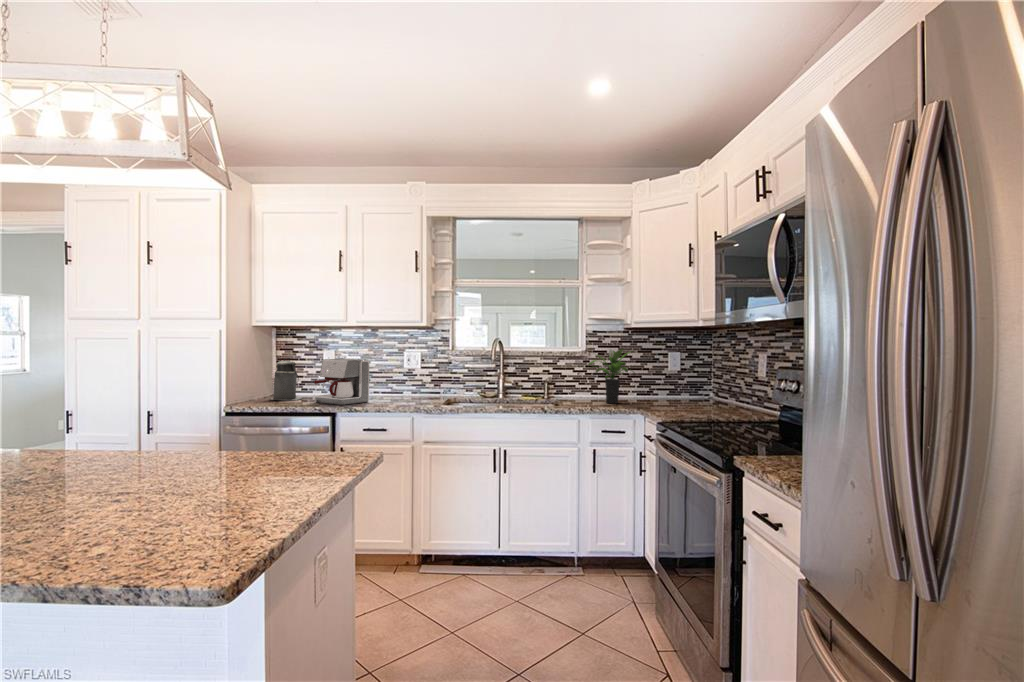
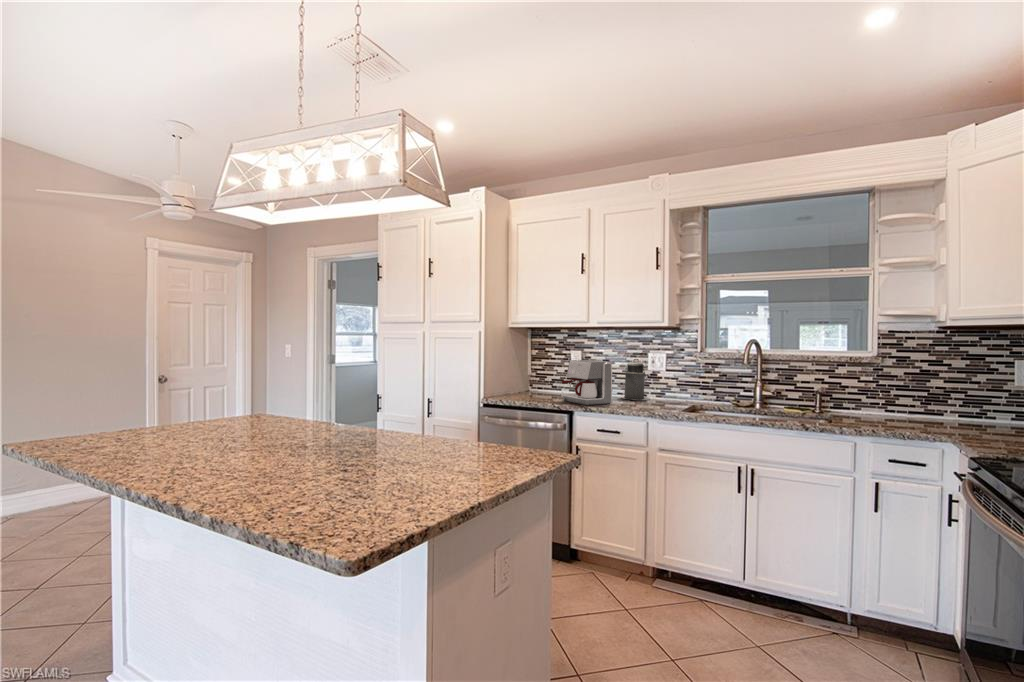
potted plant: present [589,348,630,403] -> none [875,356,952,426]
canister: present [271,358,302,400] -> present [621,359,650,400]

